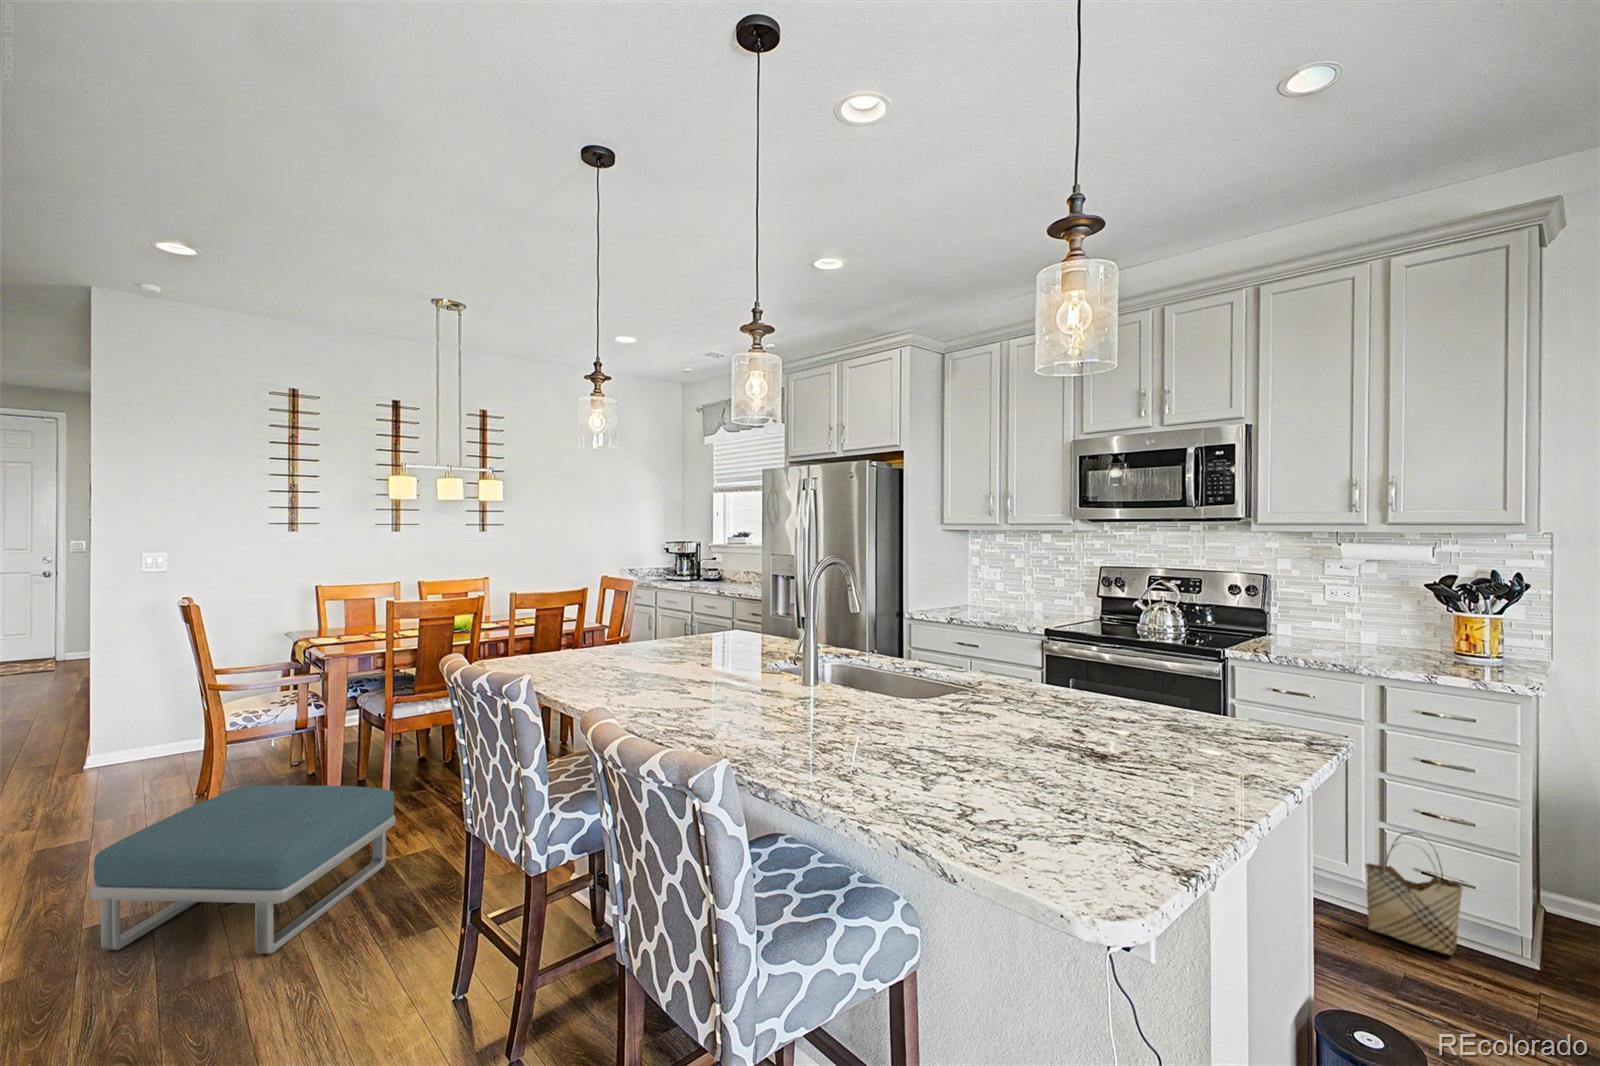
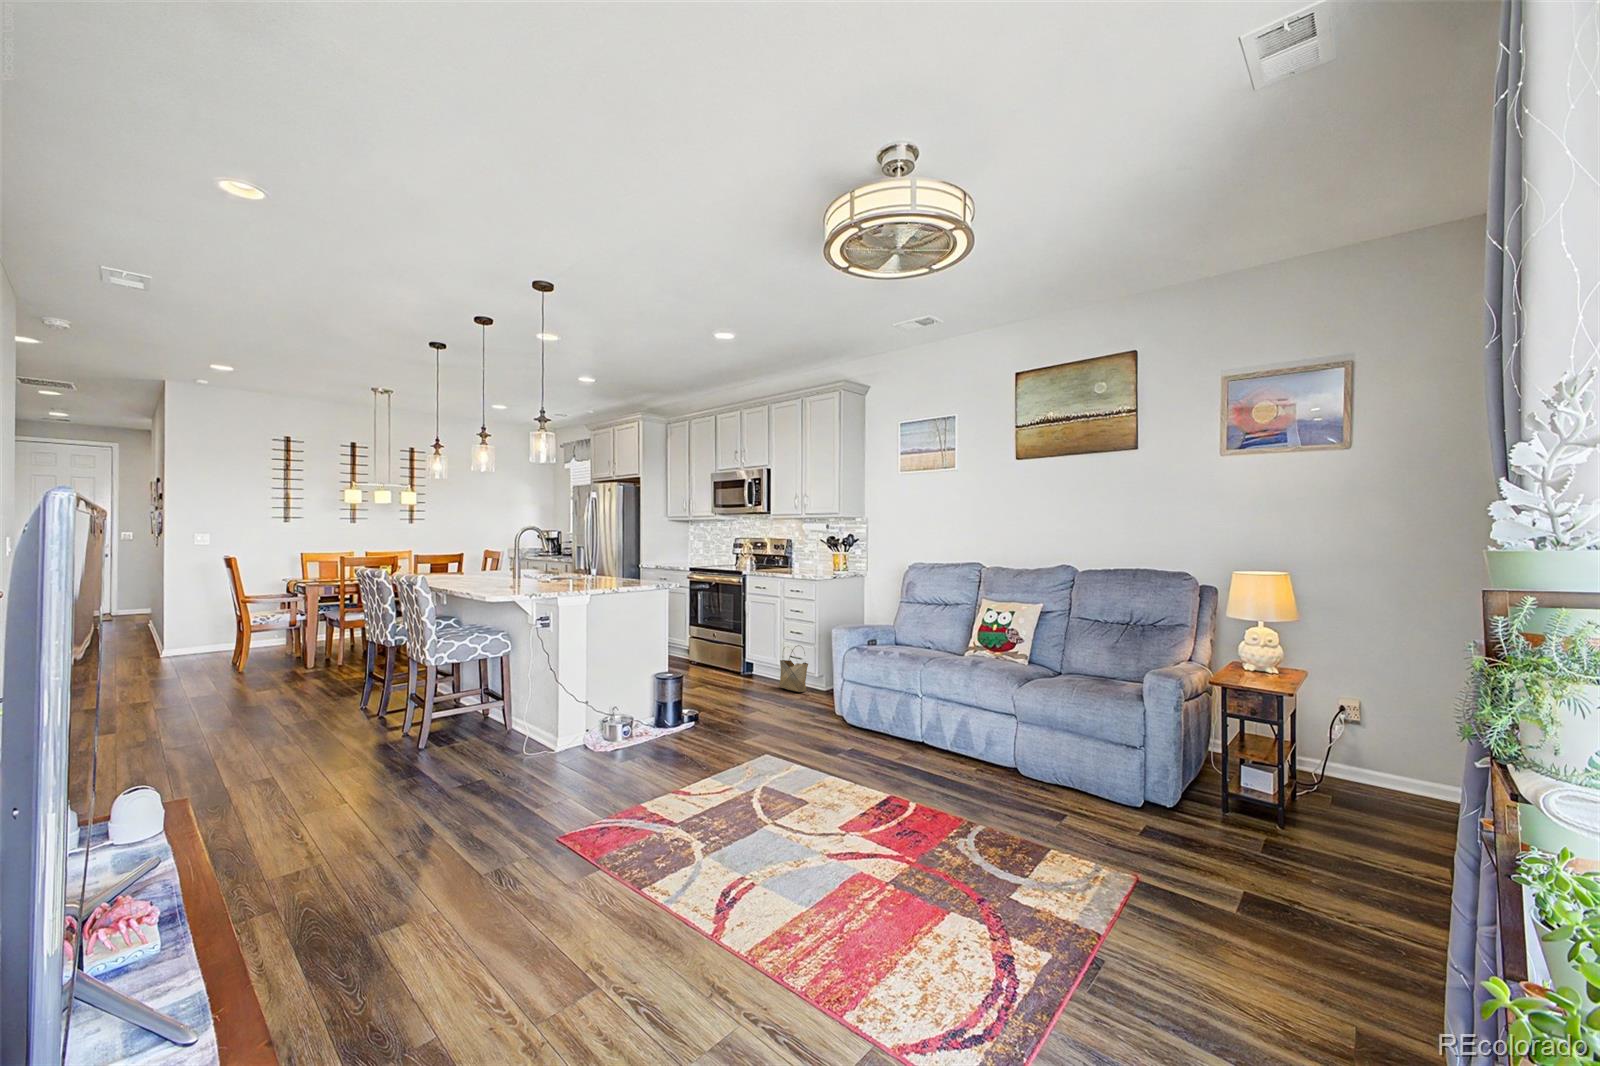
footstool: present [90,785,395,954] -> none [194,642,341,701]

